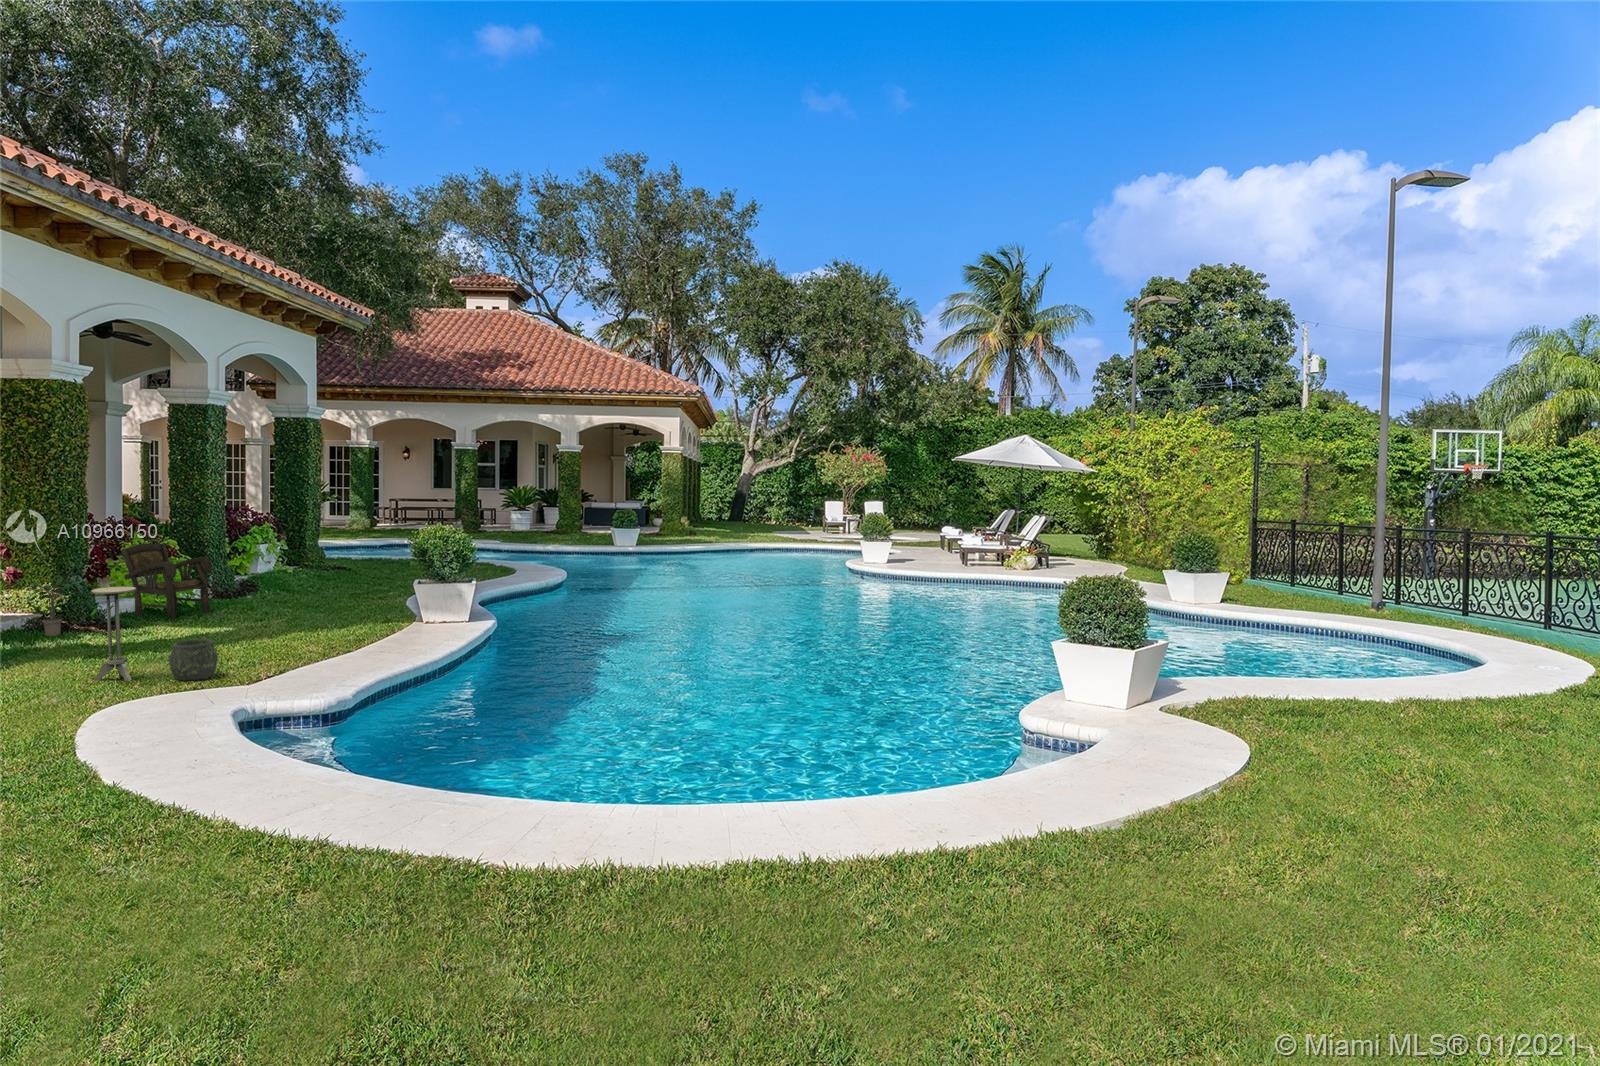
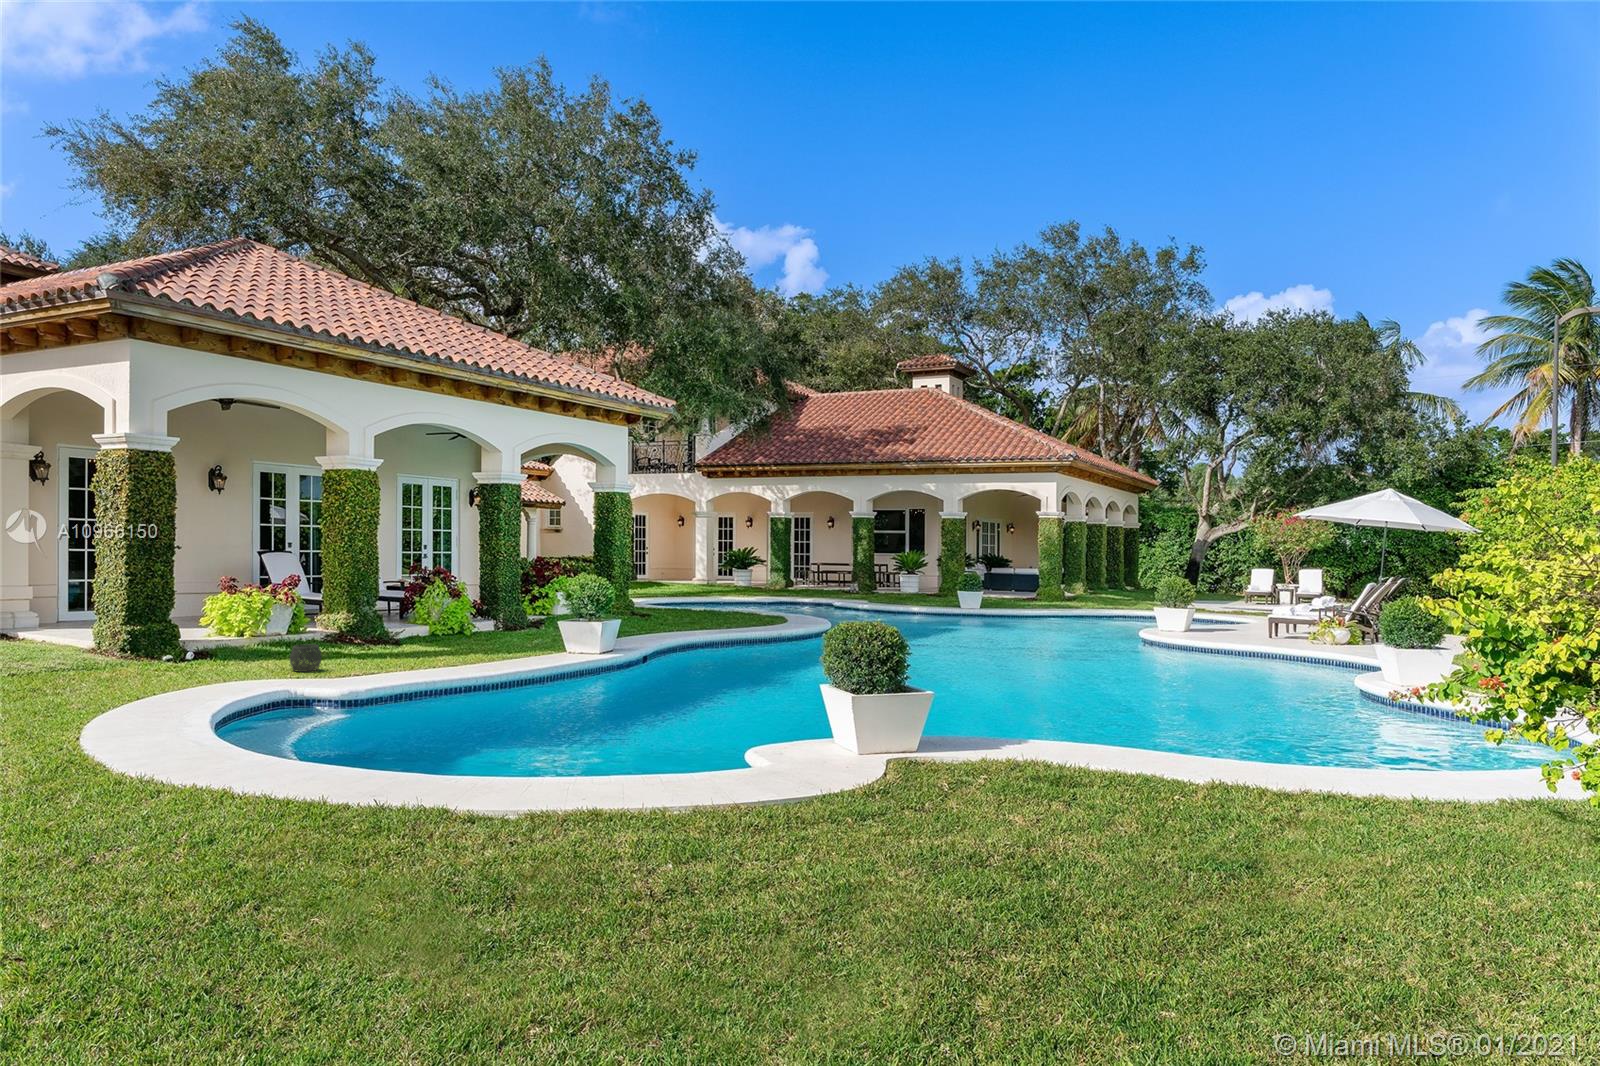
armchair: present [121,543,212,618] -> none [414,585,464,641]
potted plant: present [28,578,75,636] -> none [324,603,352,643]
side table: present [91,587,136,681] -> none [258,605,285,668]

